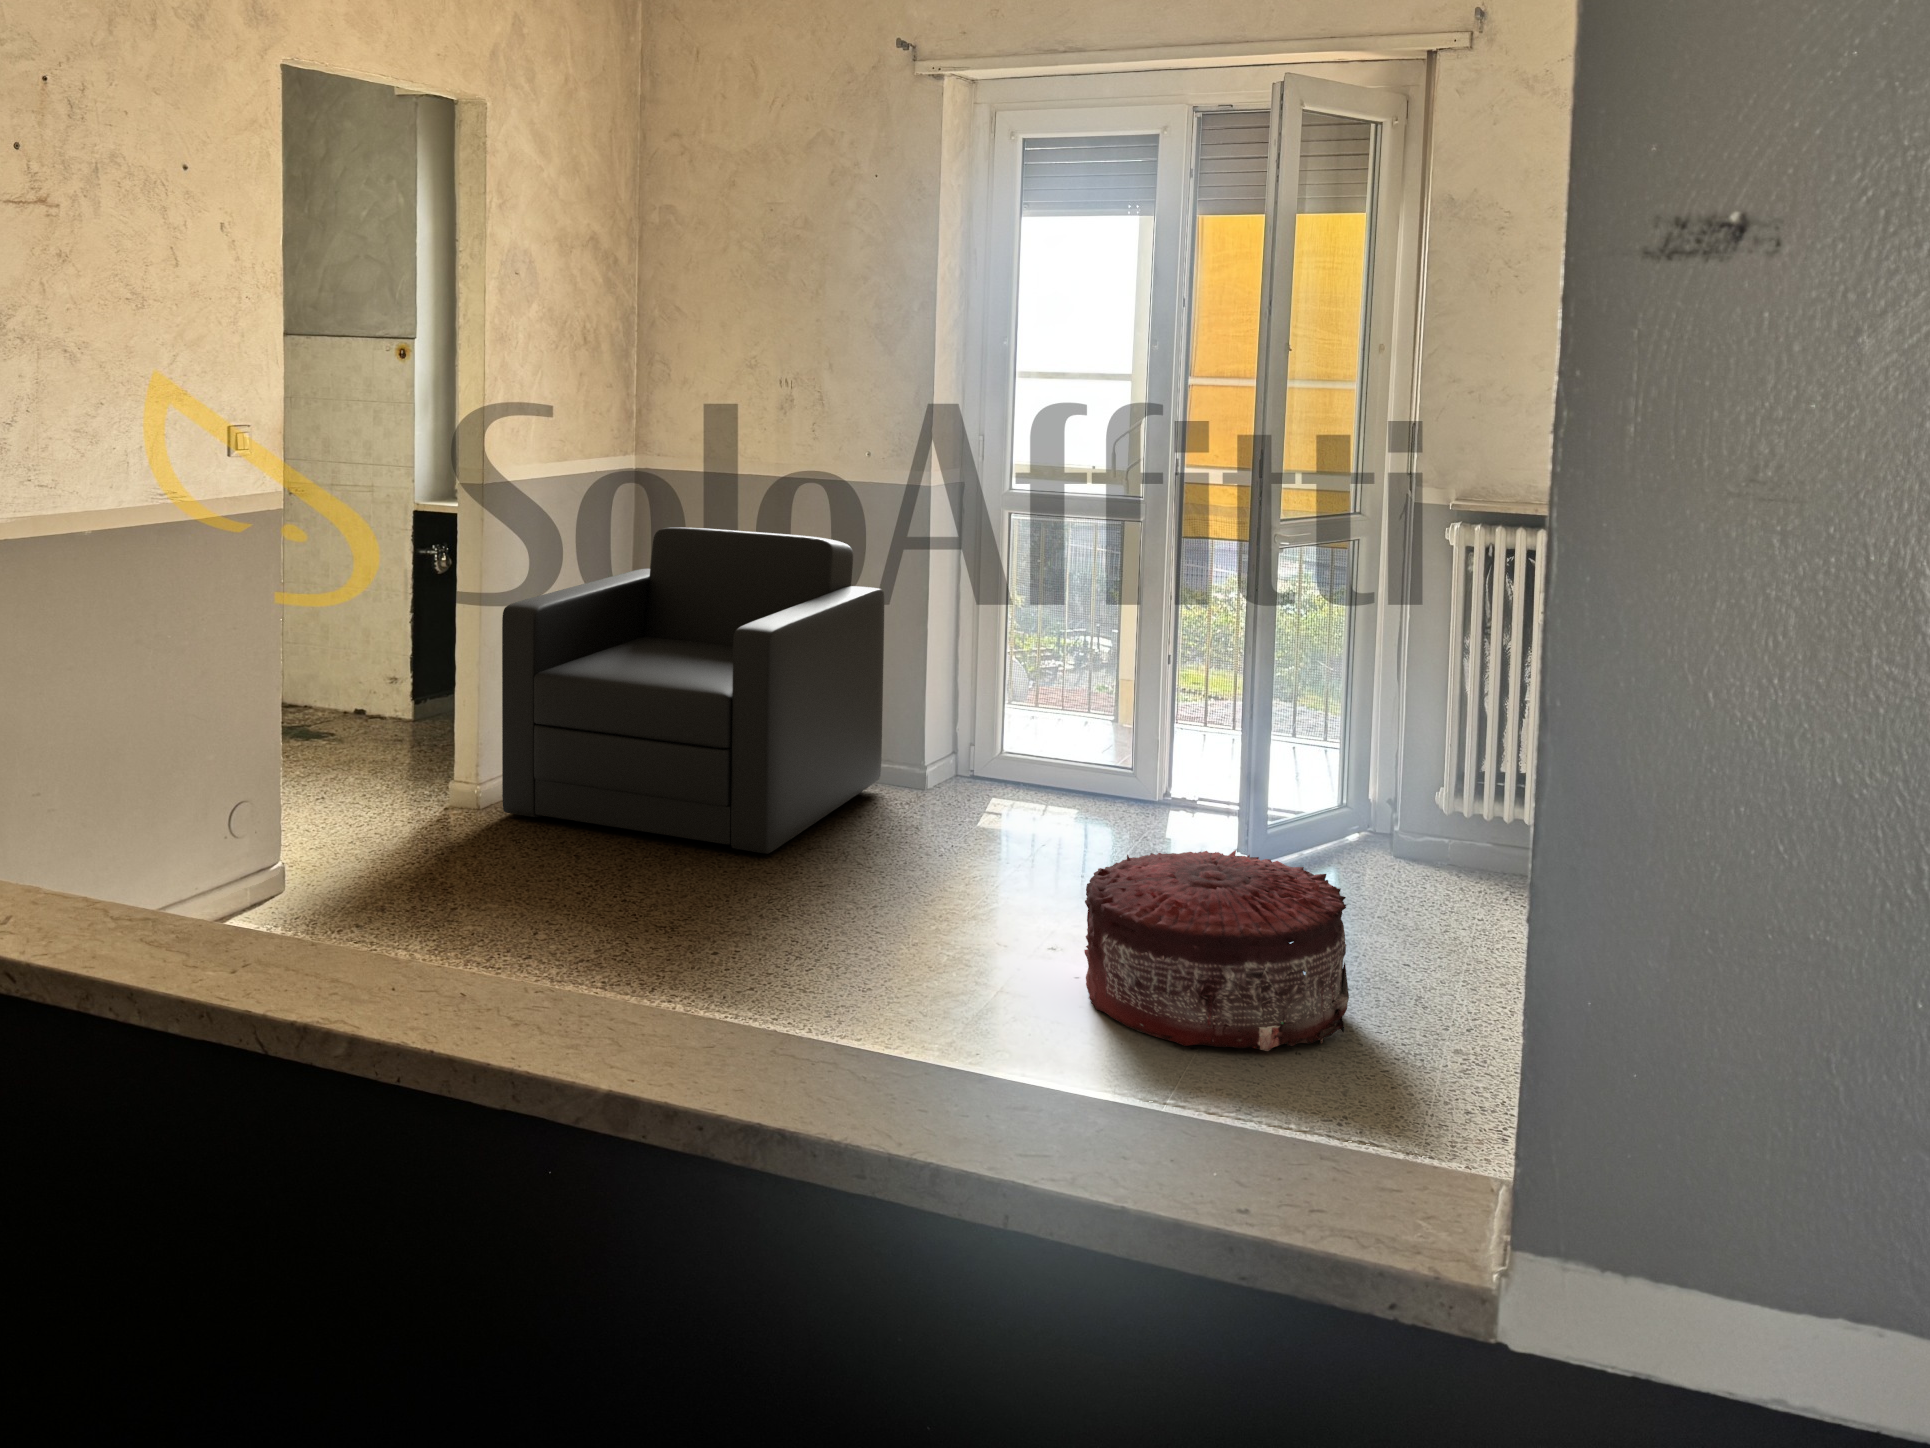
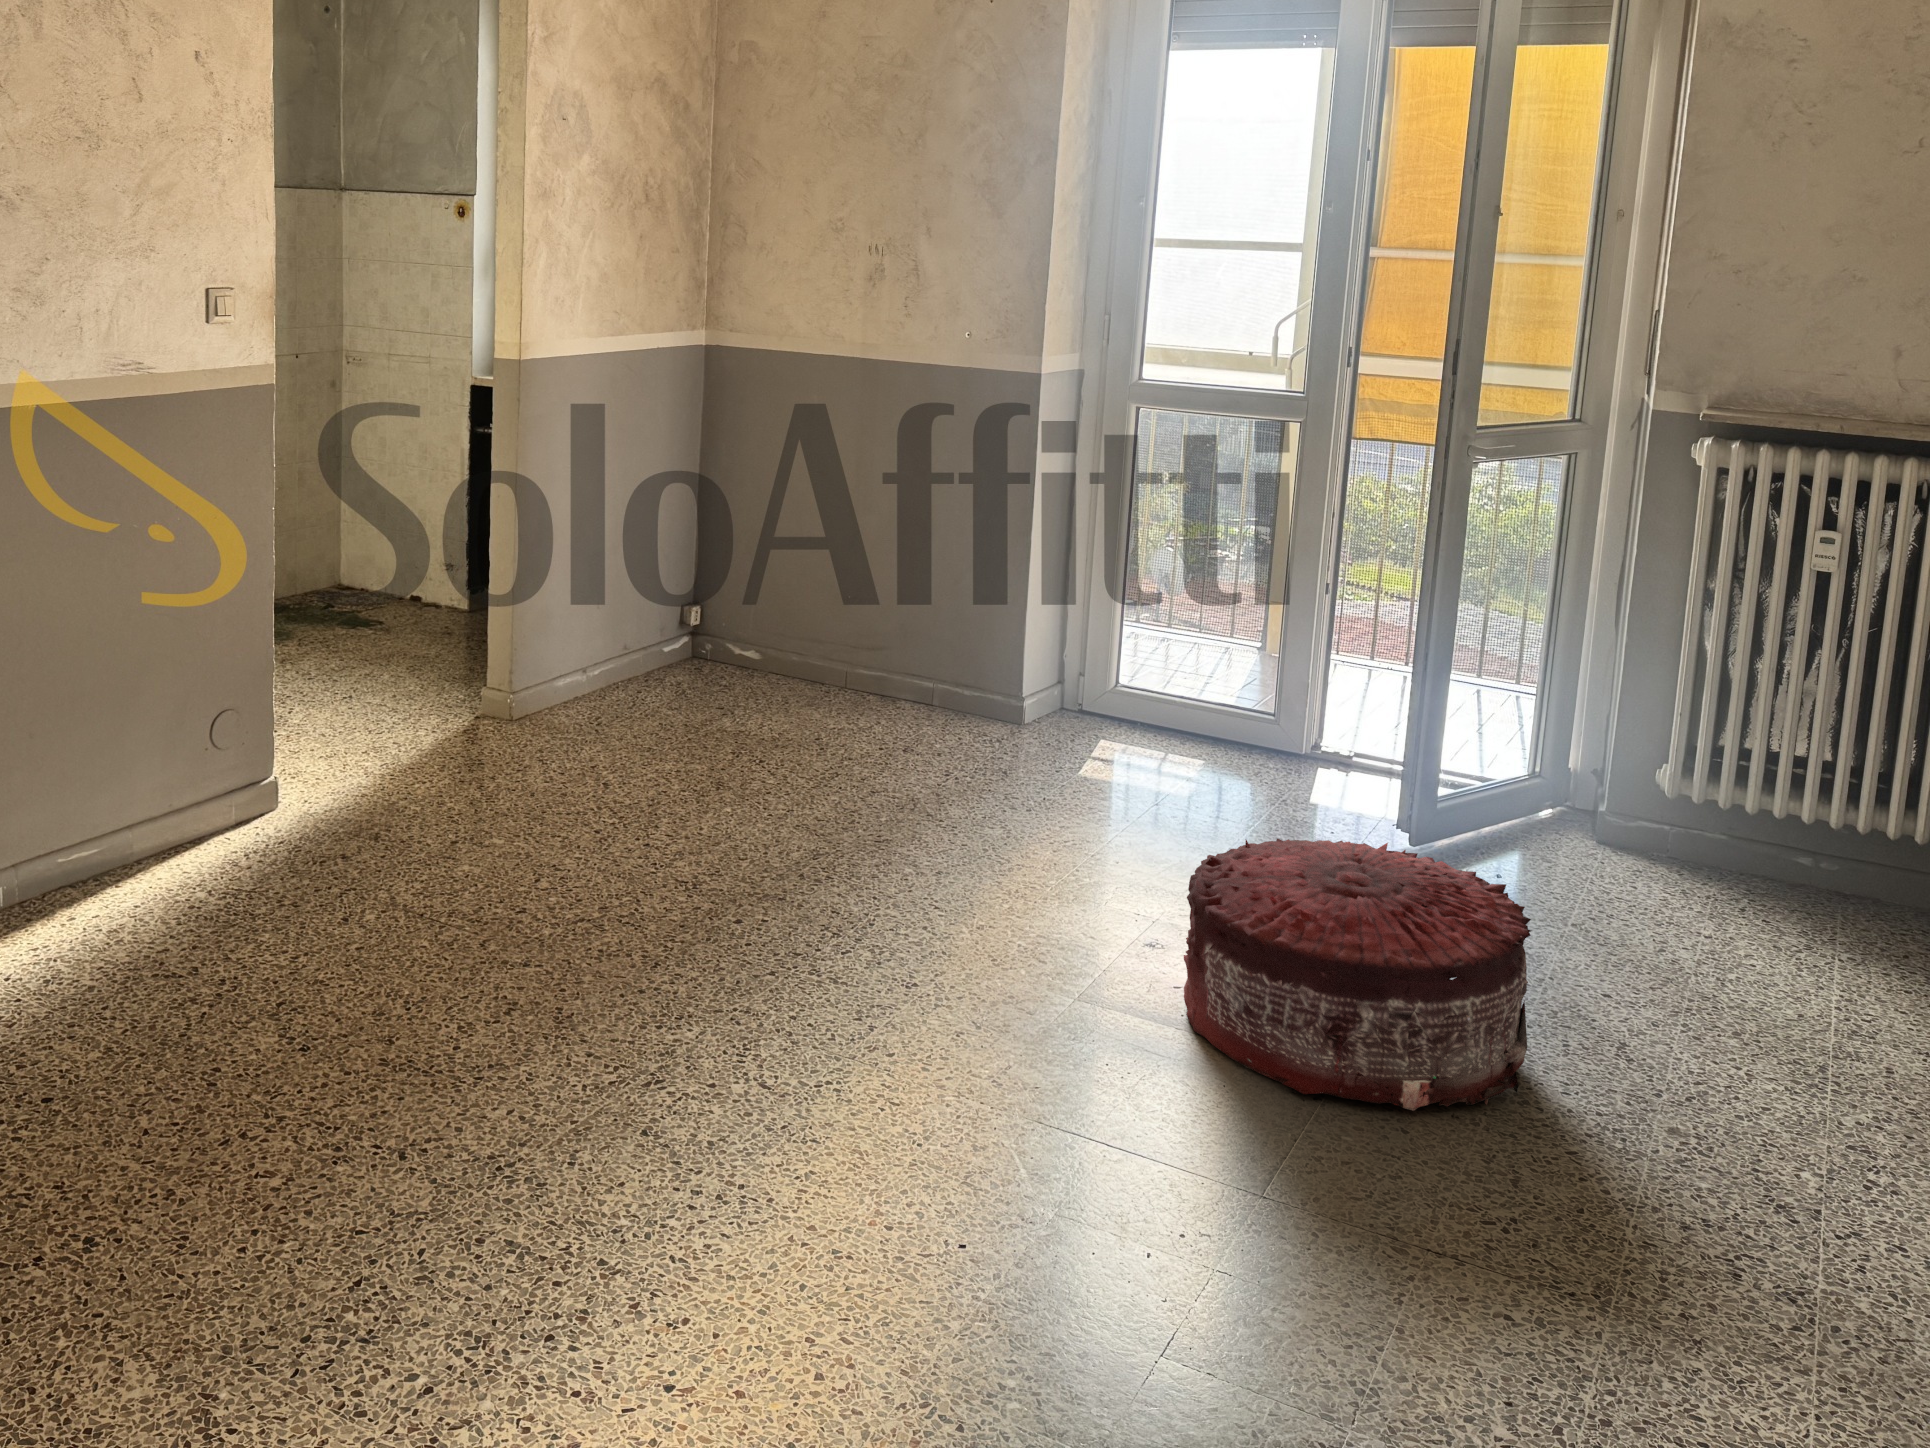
armchair: present [502,527,884,854] -> none [537,414,980,795]

